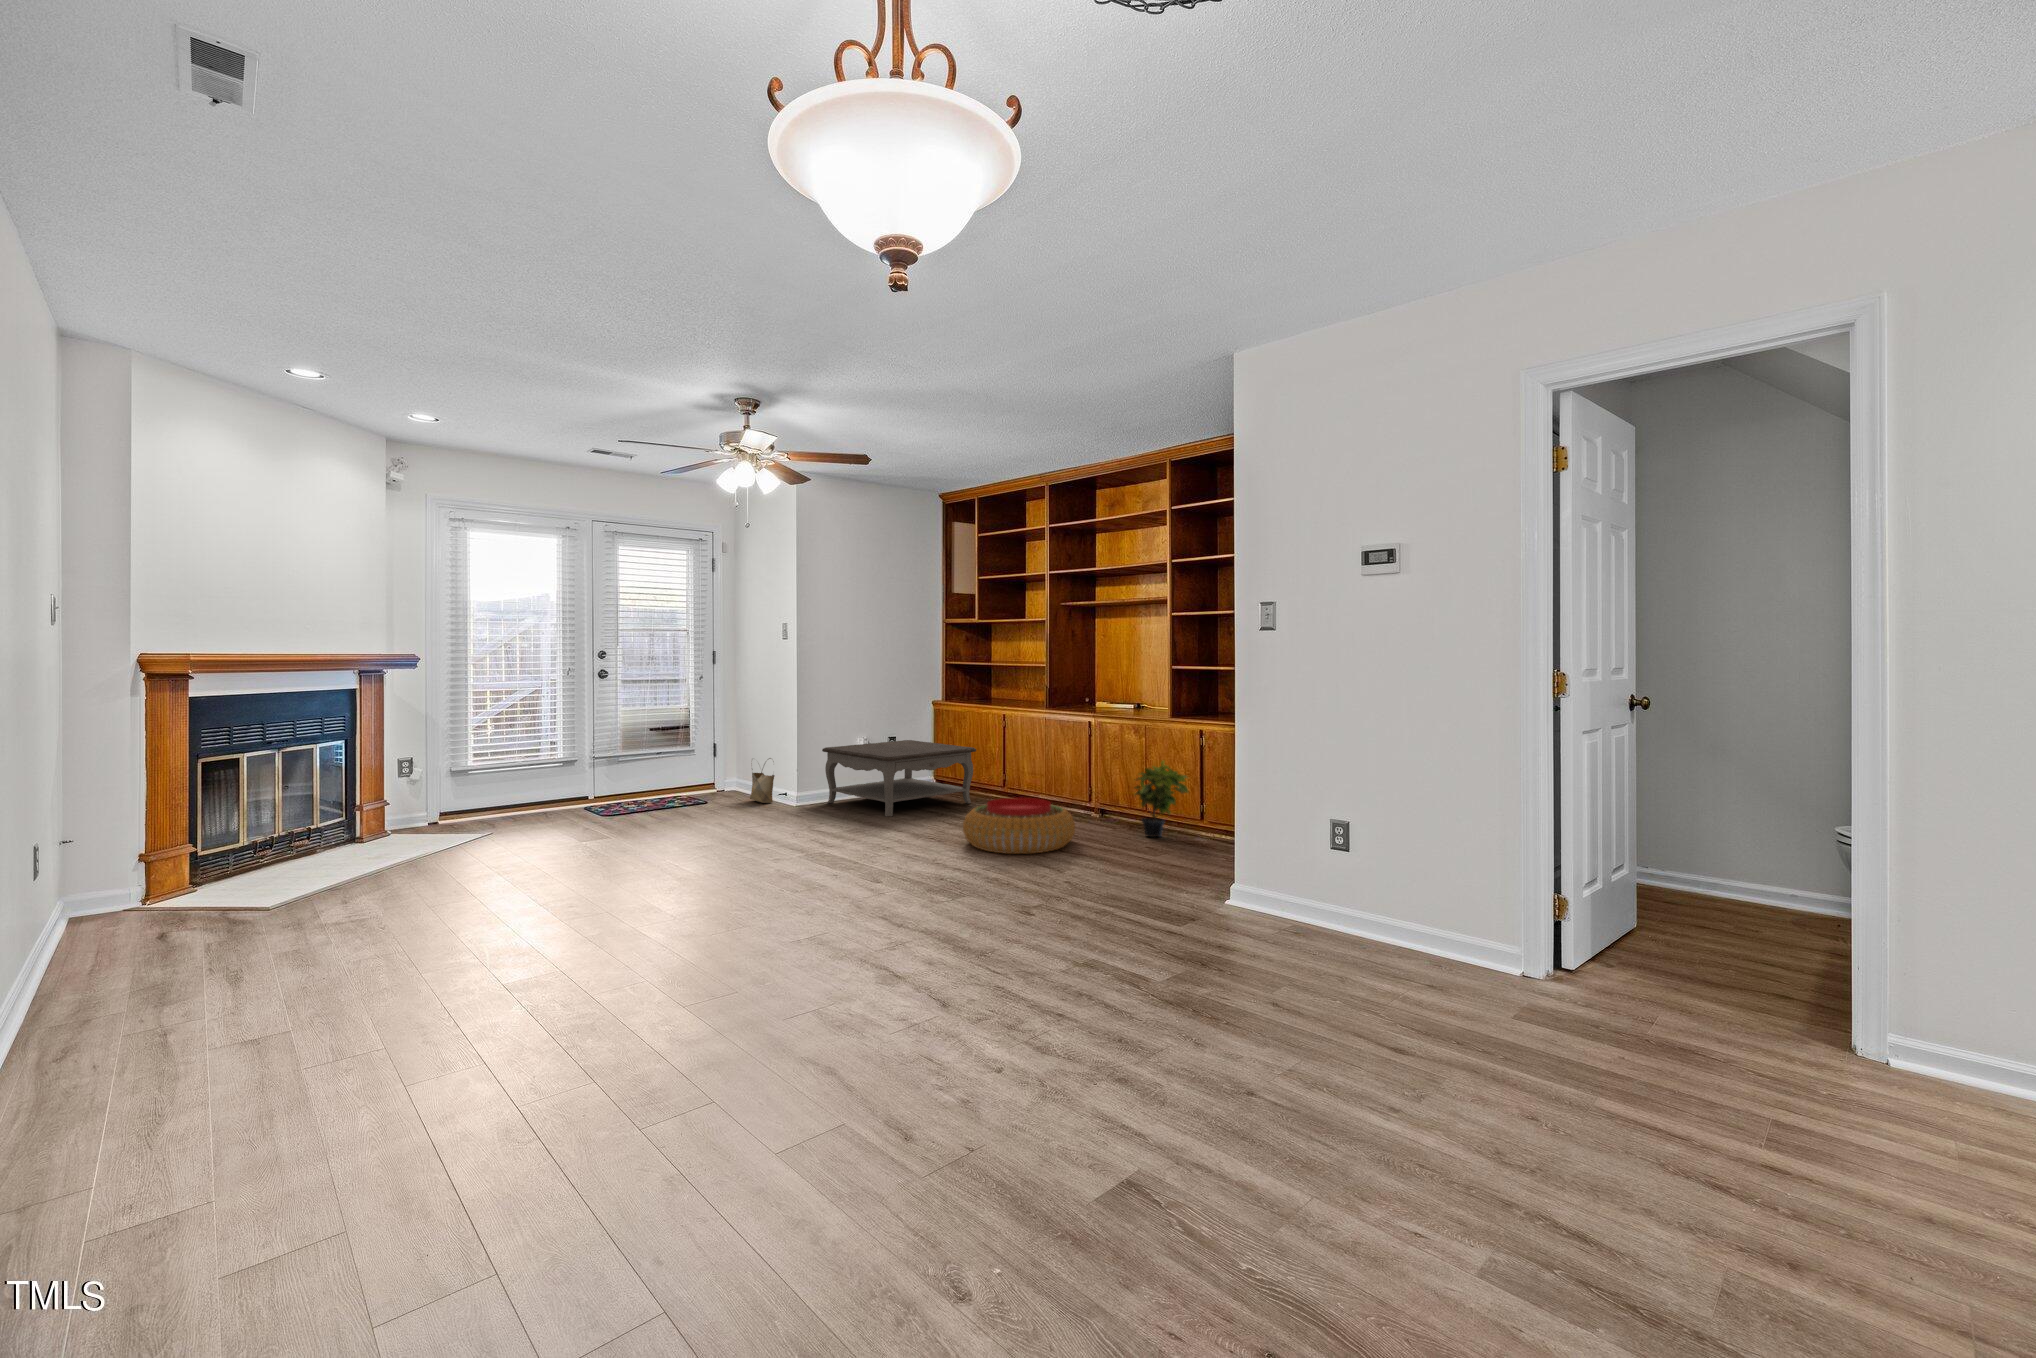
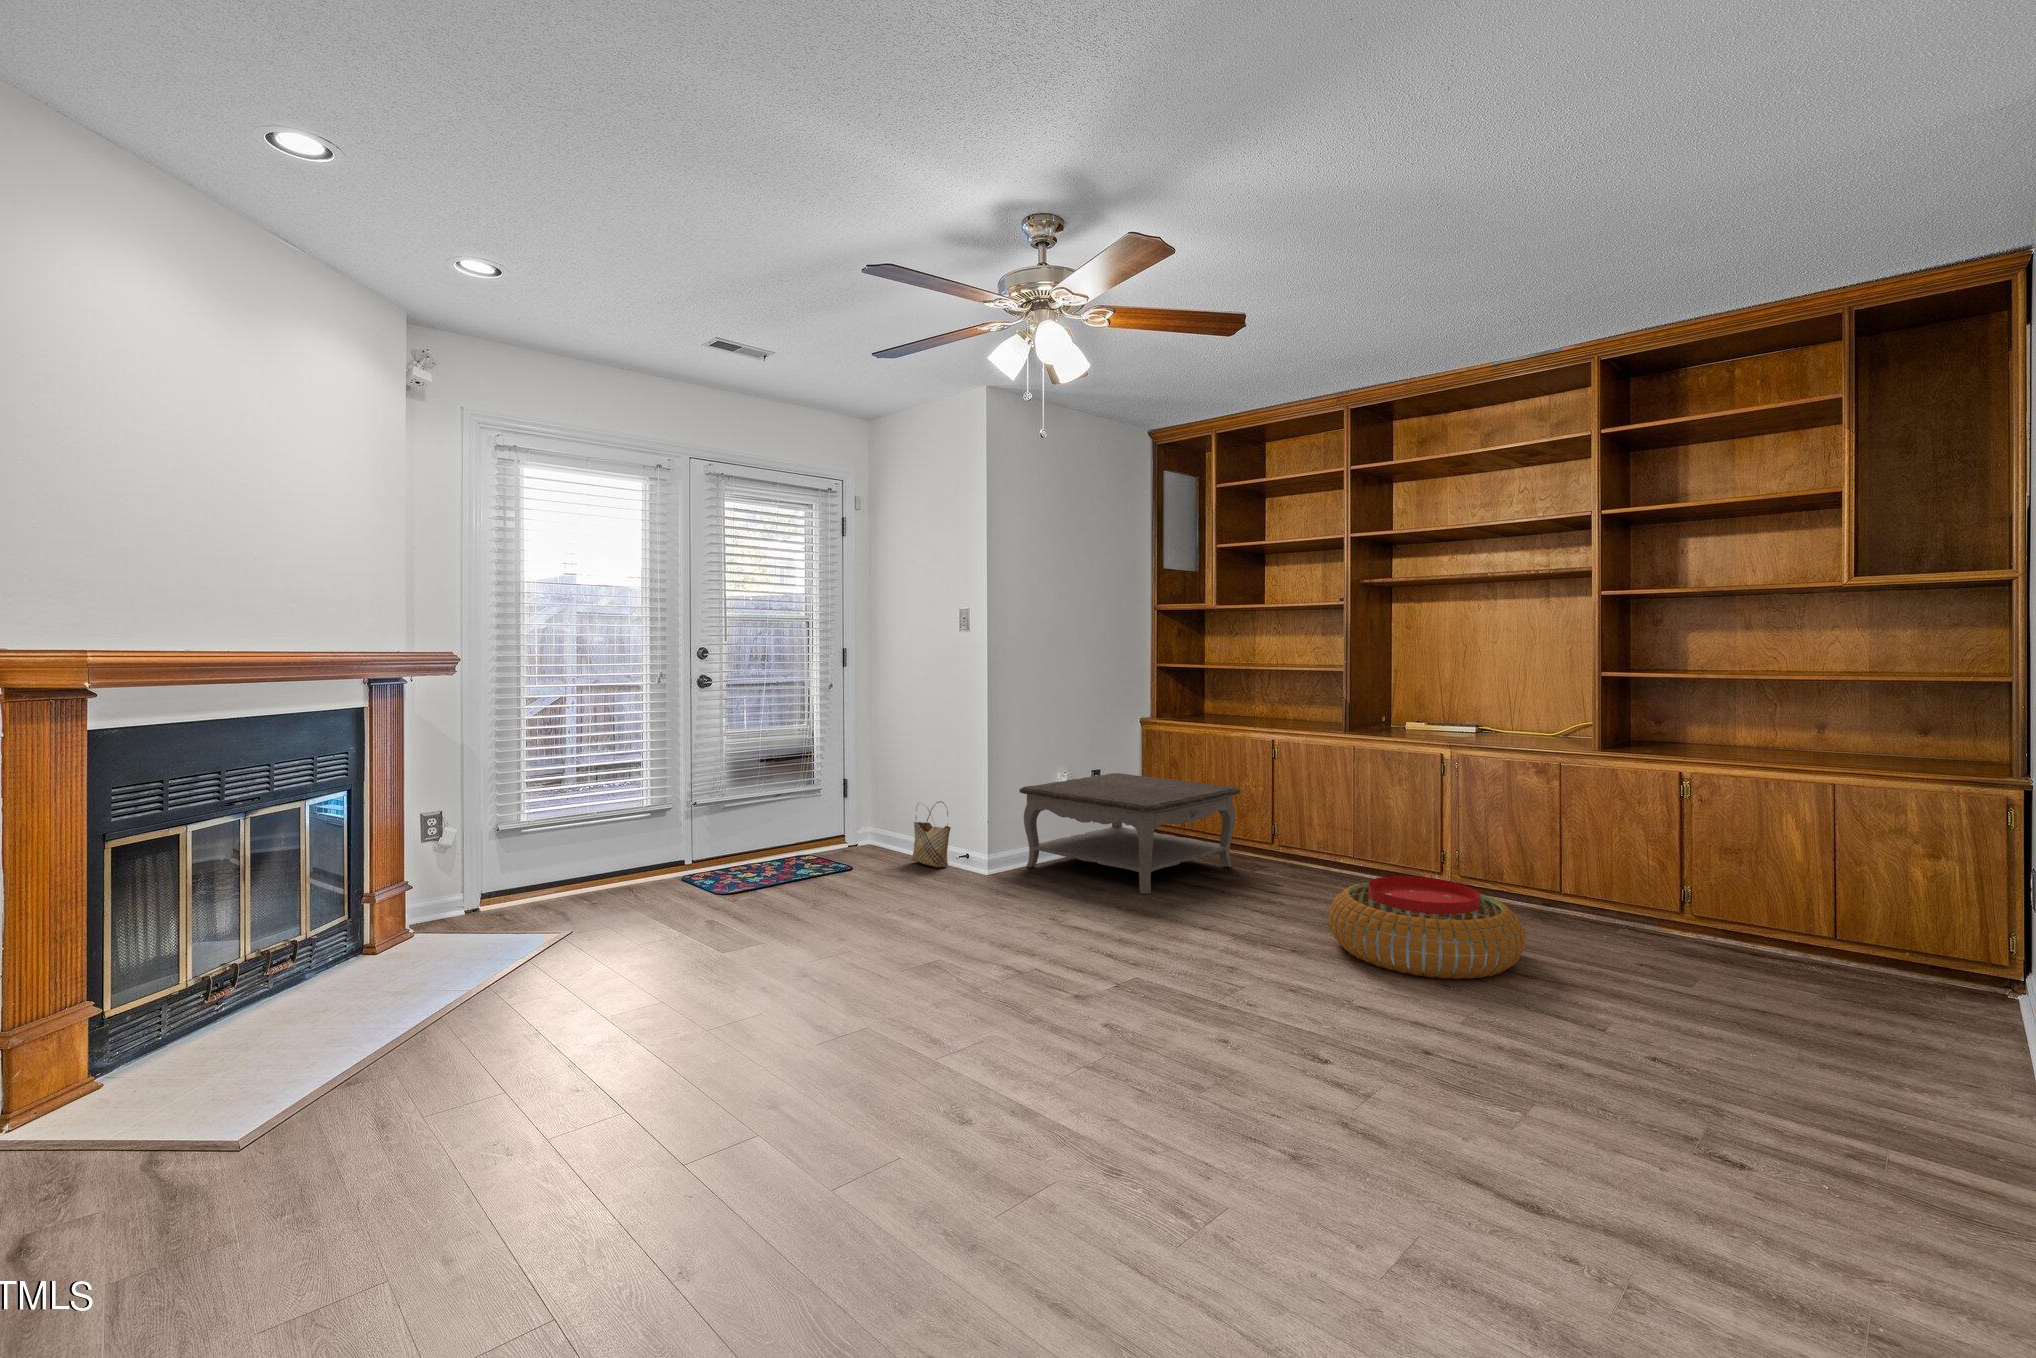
potted plant: present [1134,761,1188,837] -> none [1565,817,1675,939]

